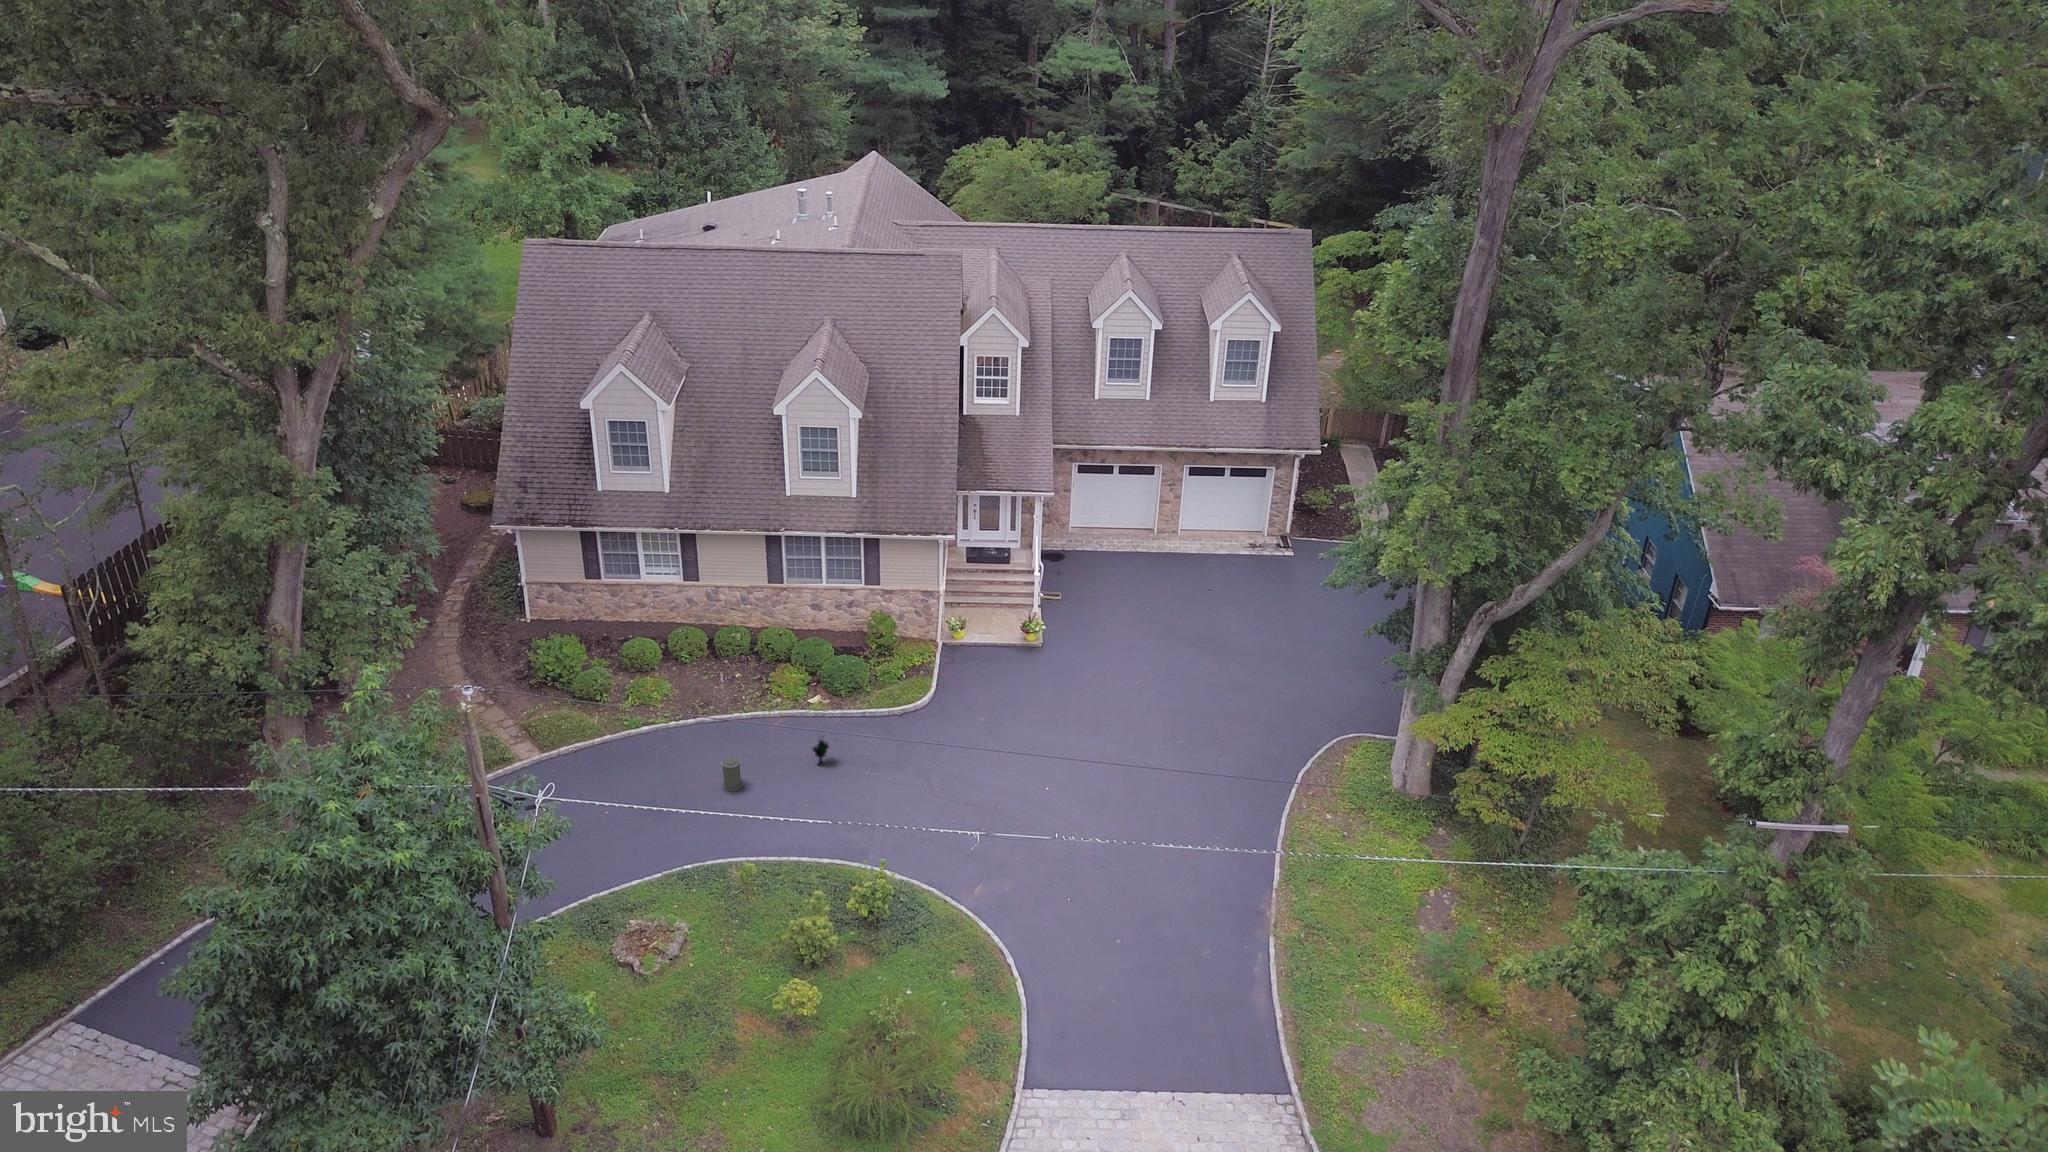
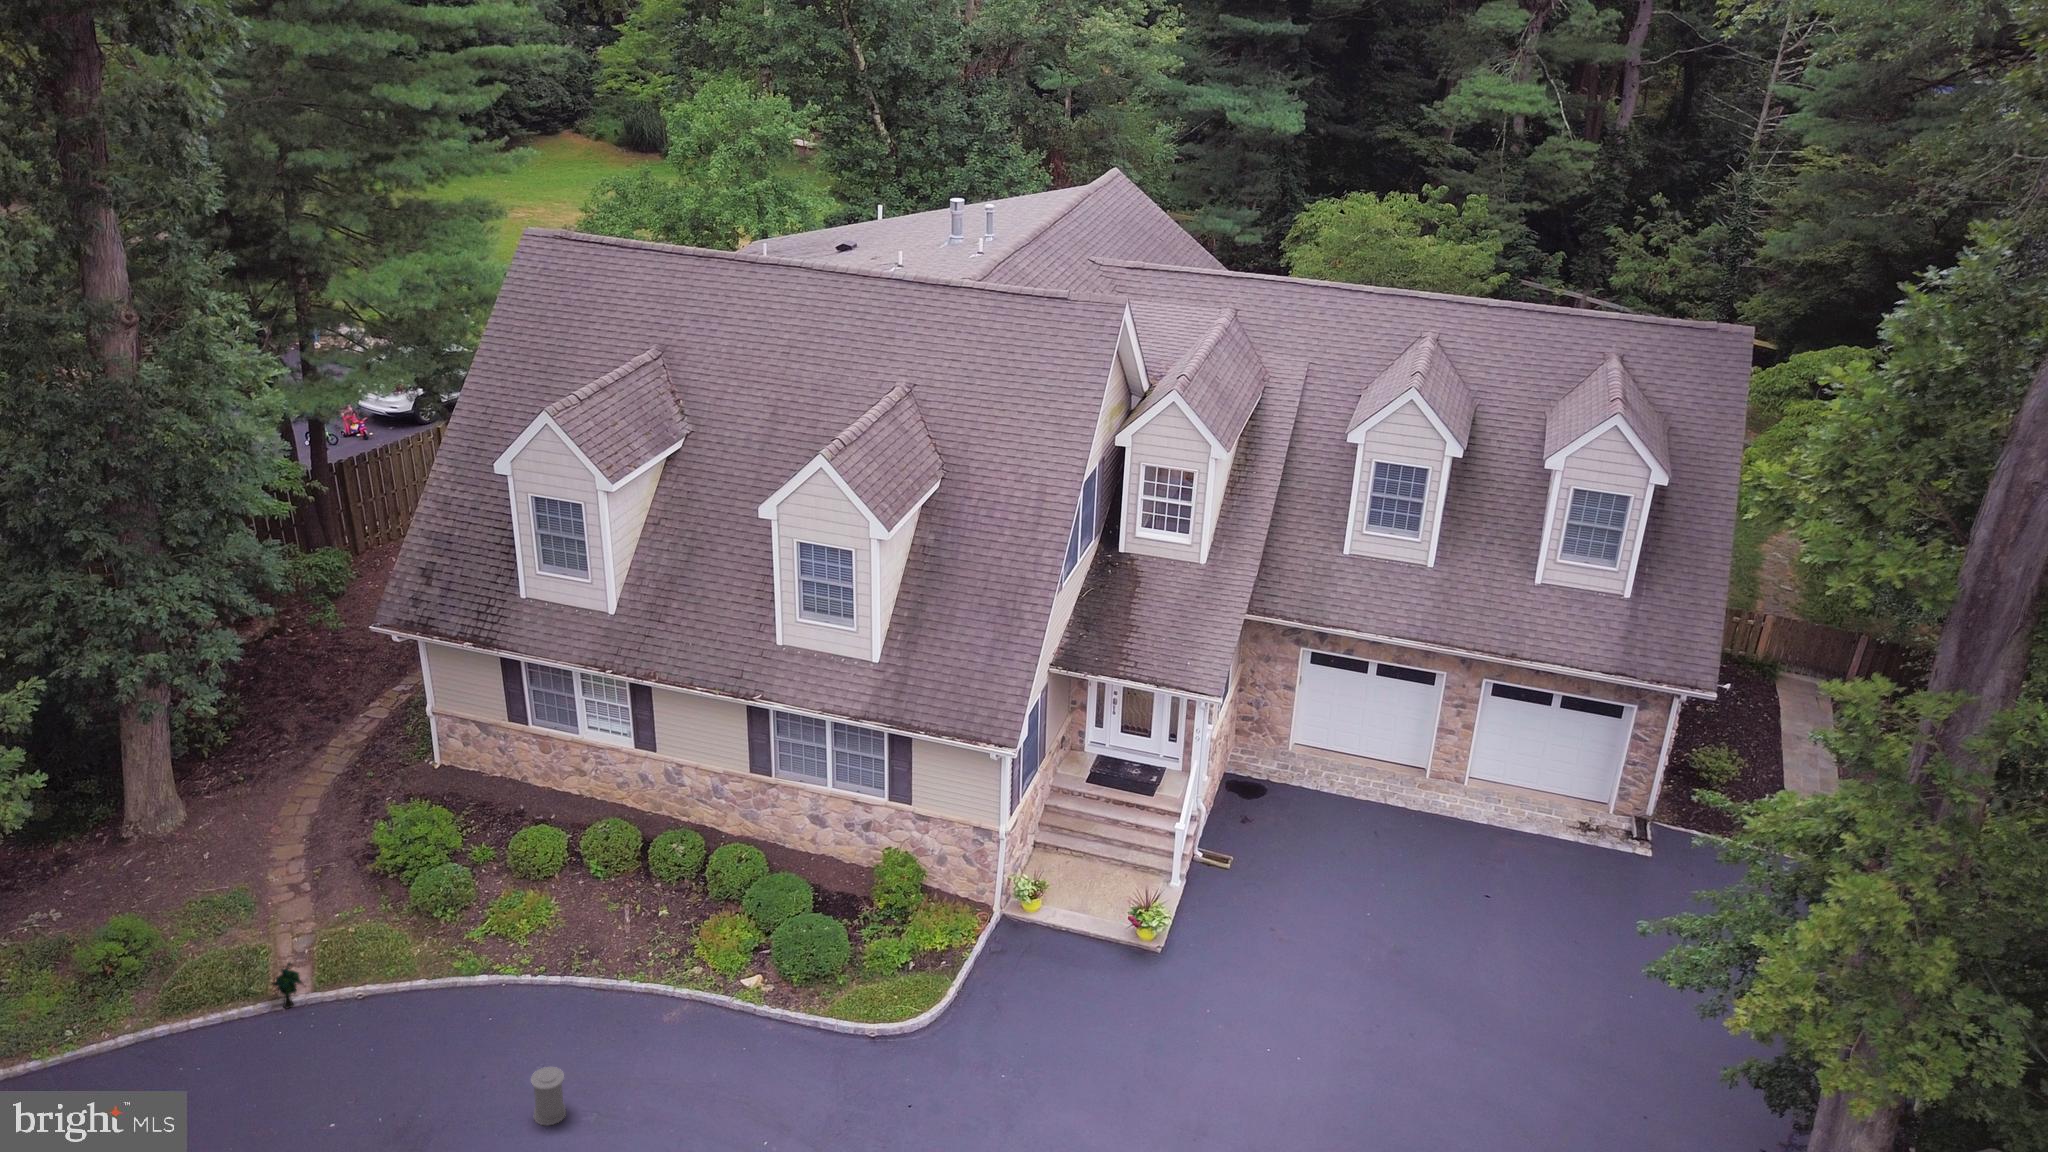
decorative plant: present [813,740,829,766] -> present [272,963,302,1008]

